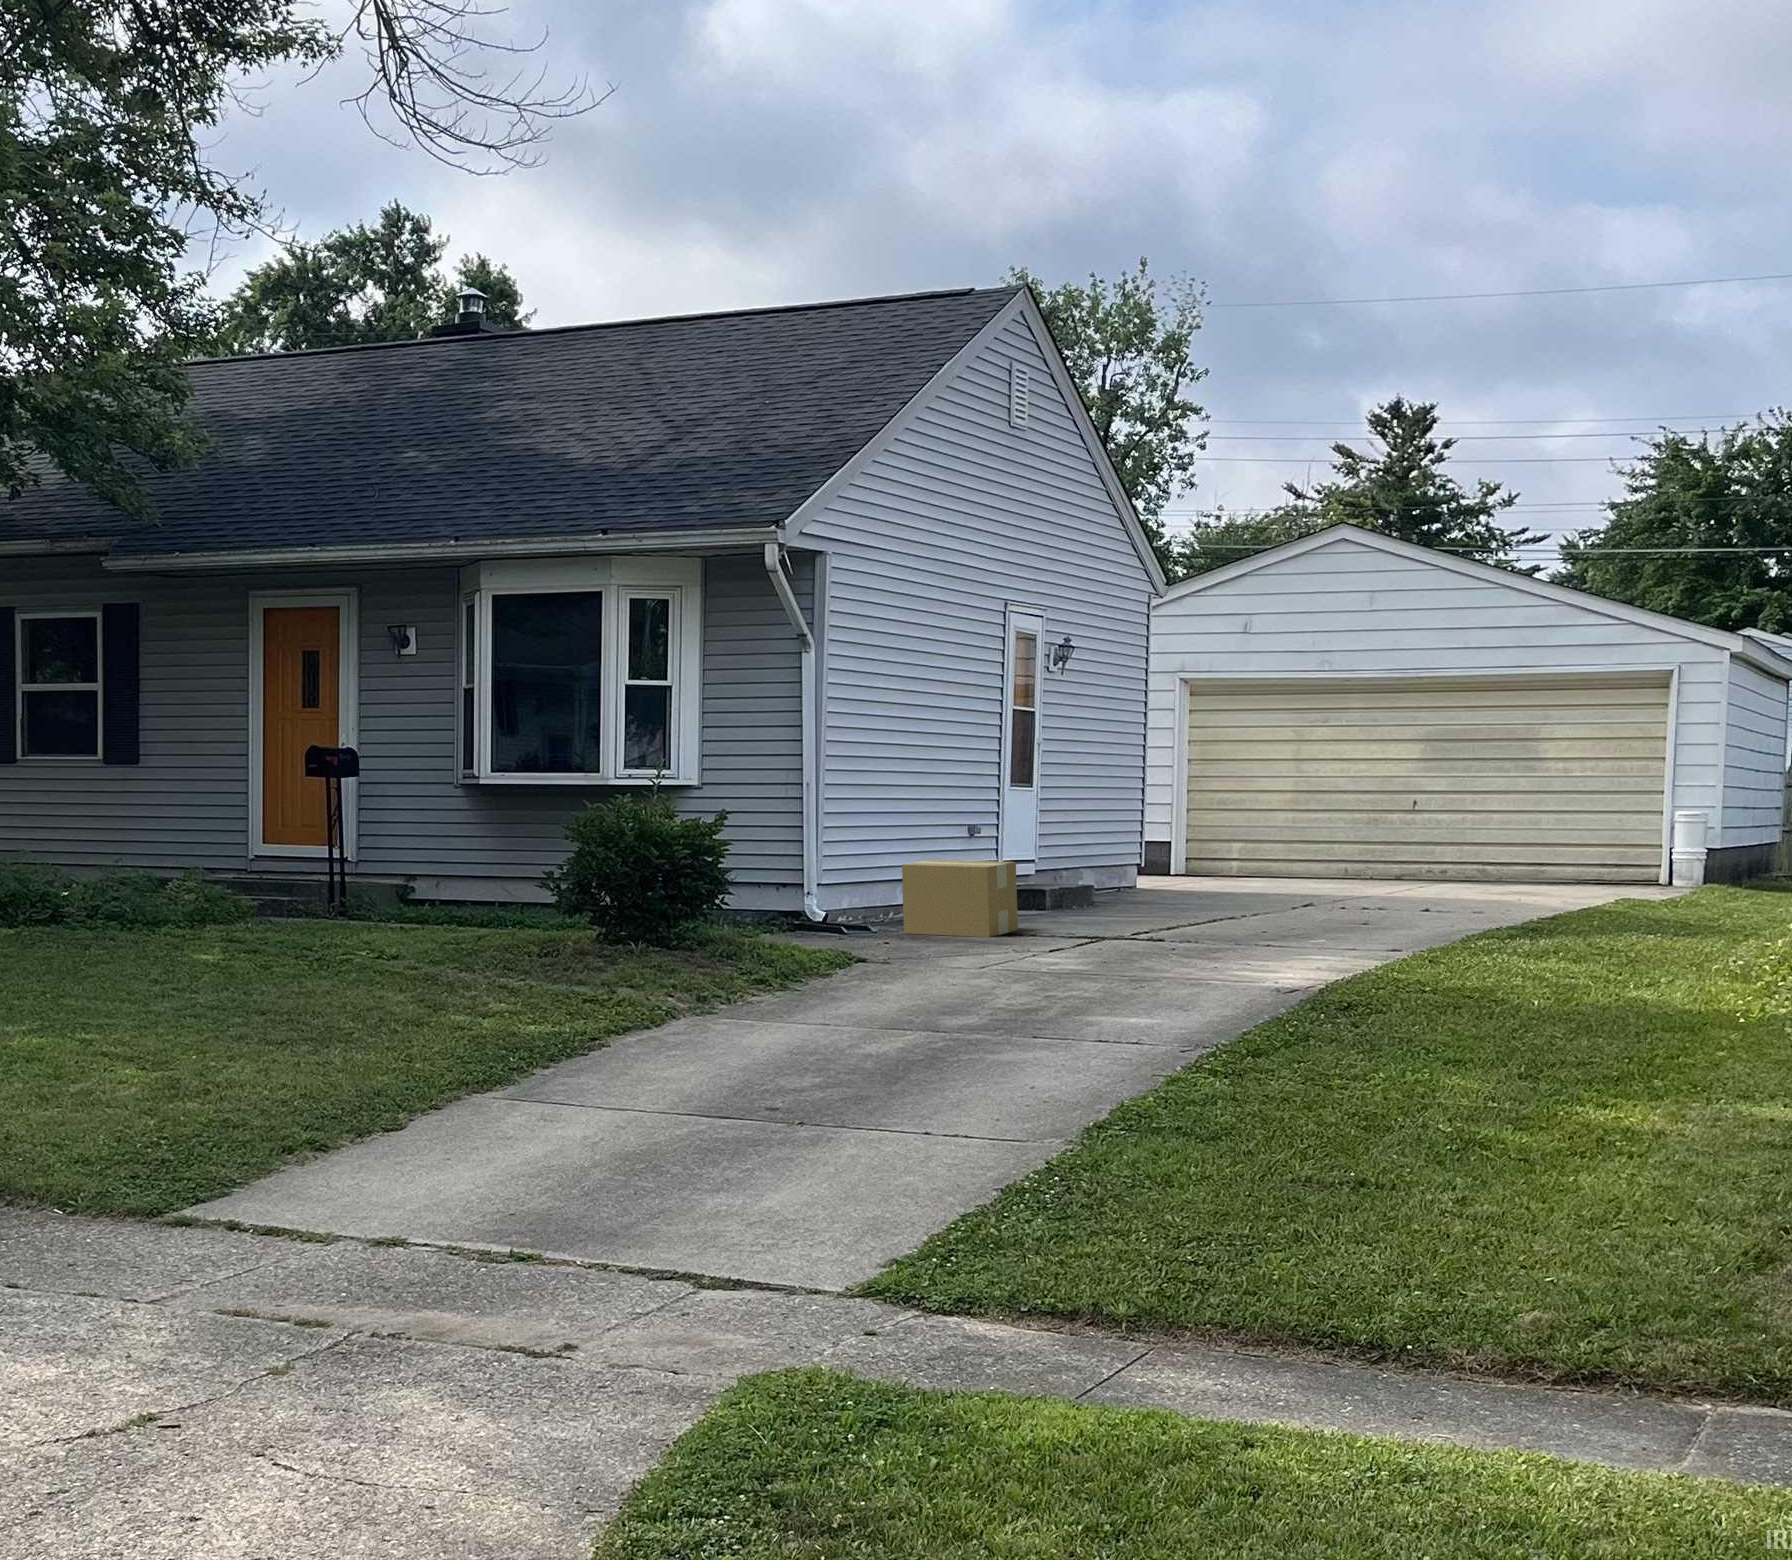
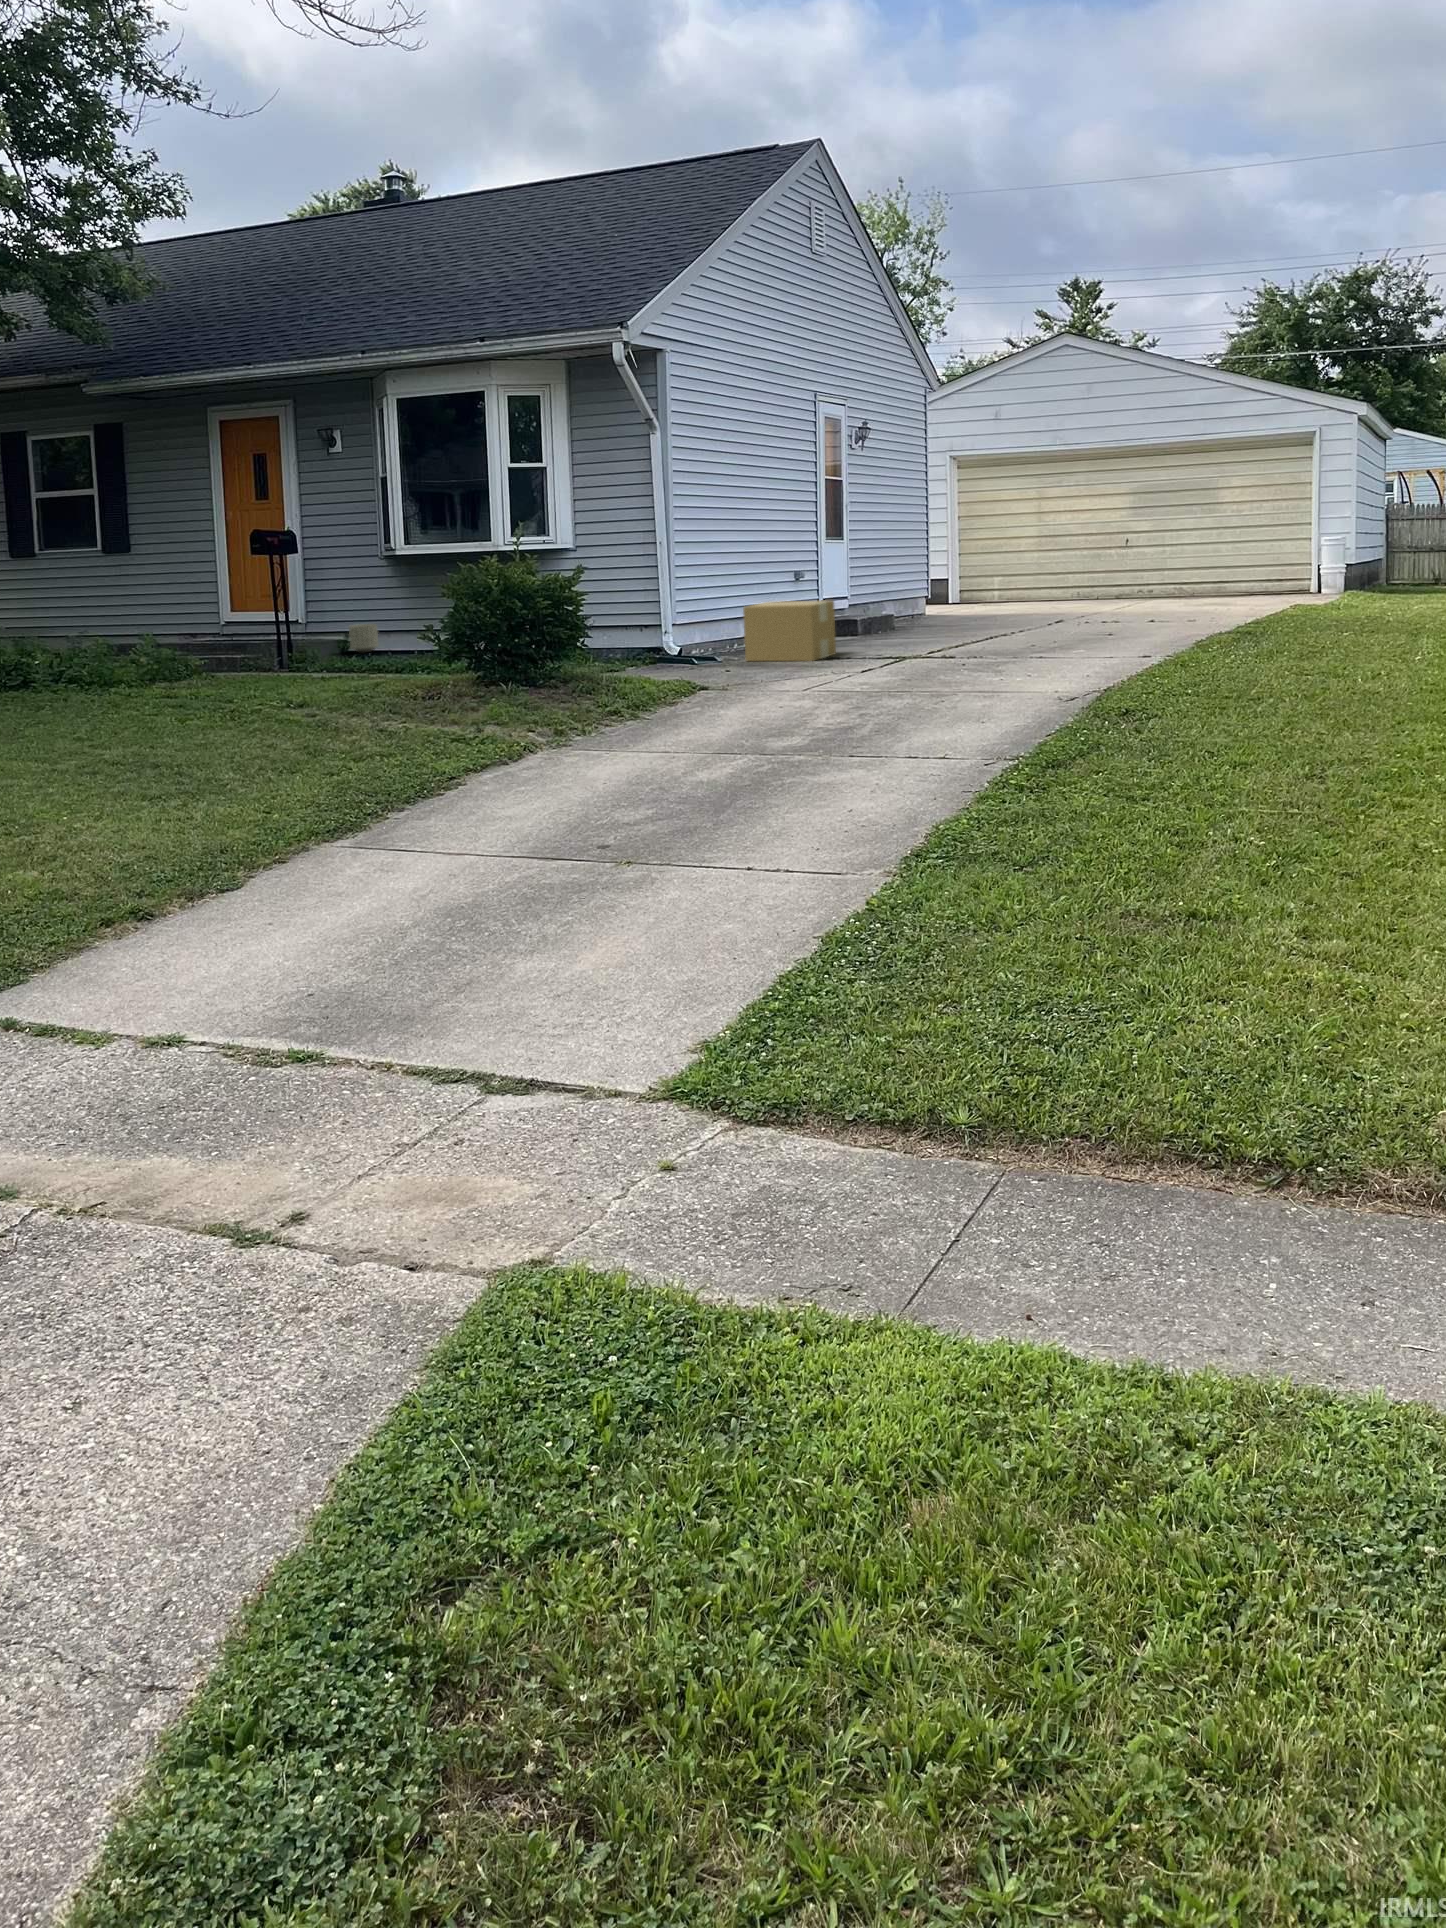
planter: none [418,863,452,898] -> present [349,624,379,653]

